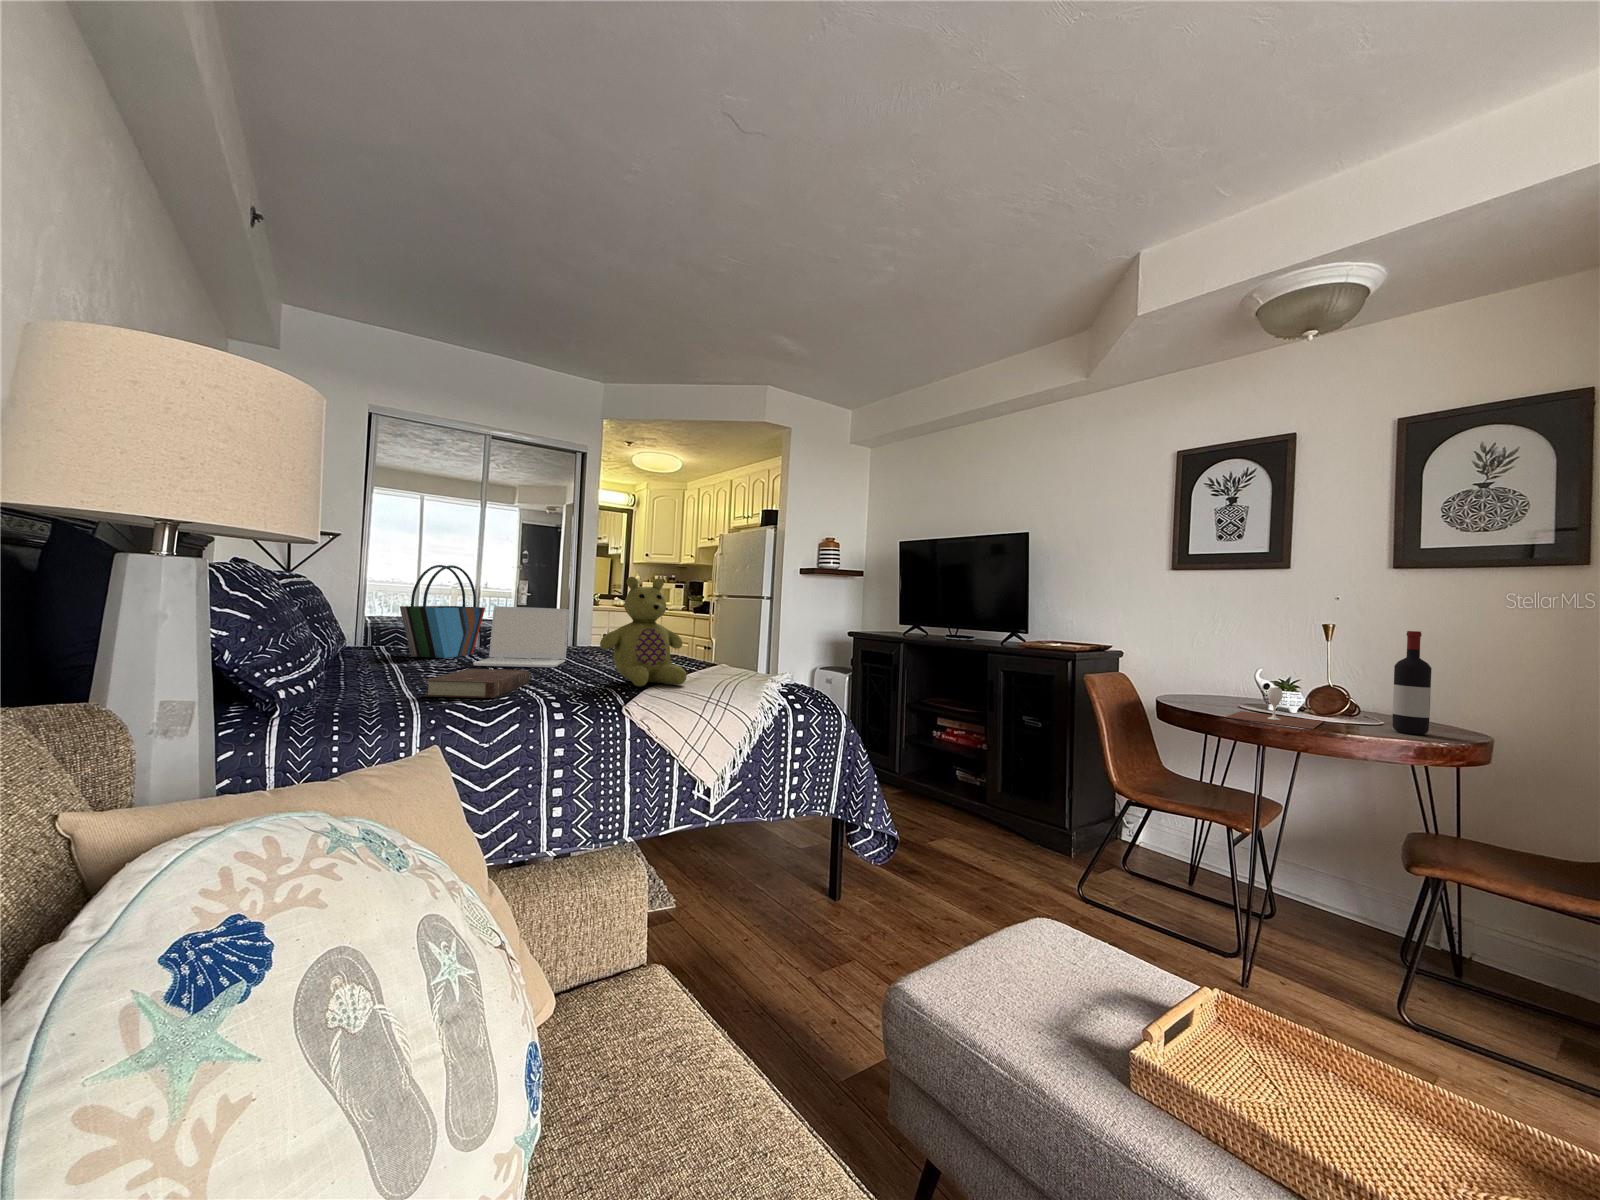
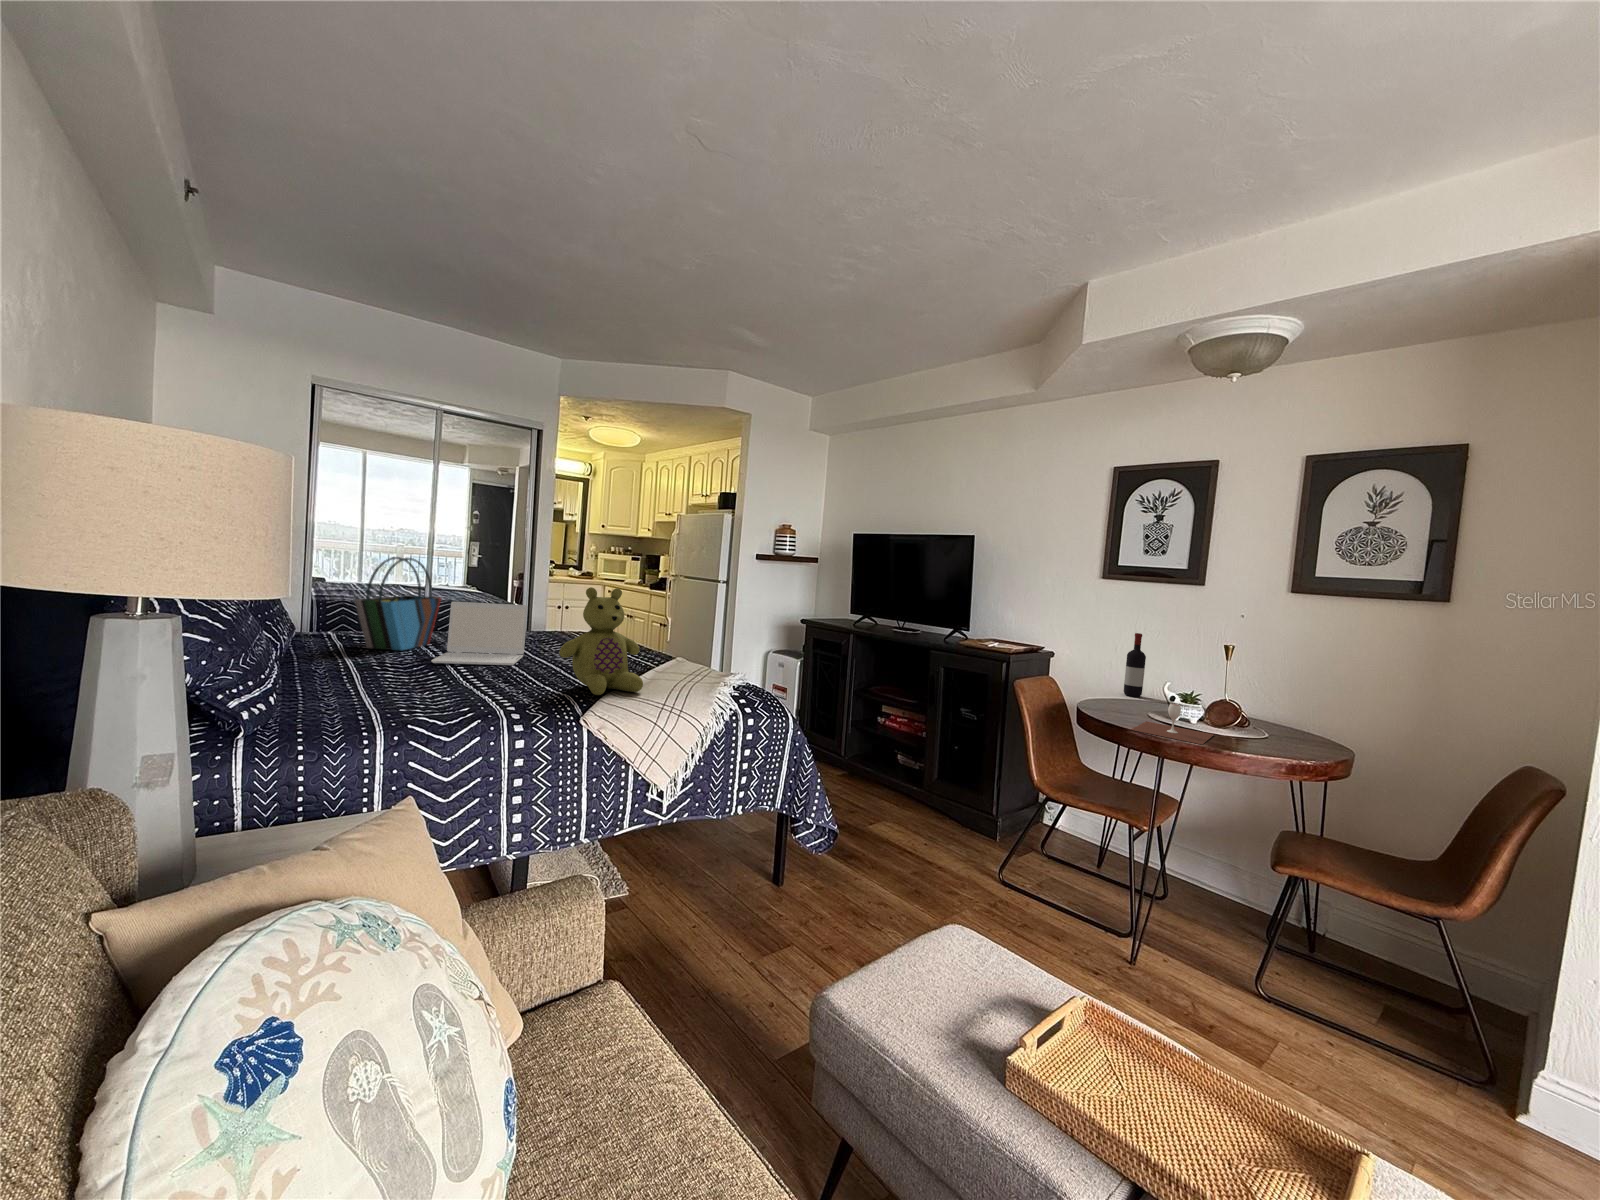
wine bottle: present [1393,631,1432,735] -> present [1124,633,1146,697]
book: present [423,669,530,698] -> none [386,674,490,711]

